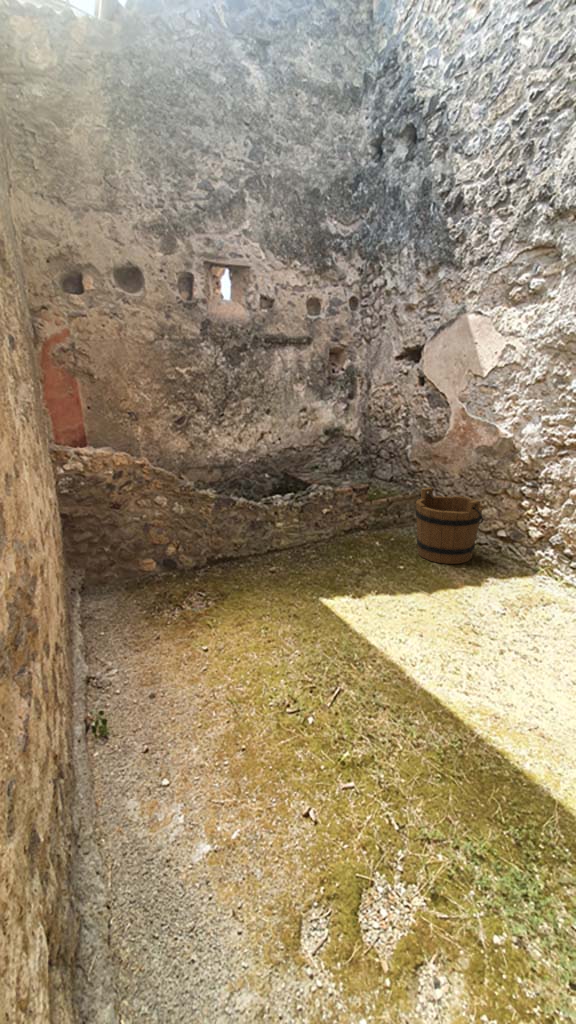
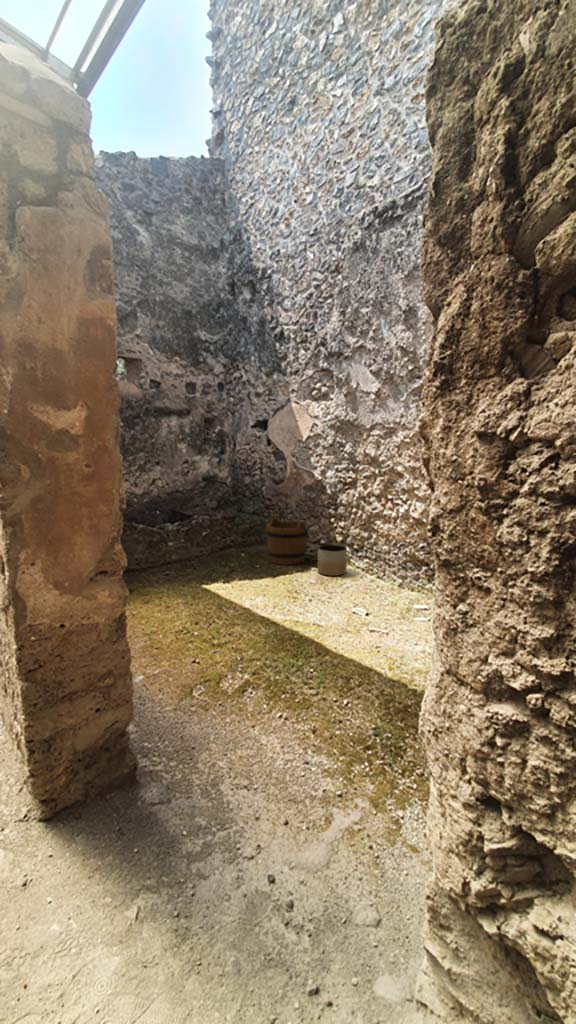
planter: none [499,540,555,594] -> present [317,545,347,576]

